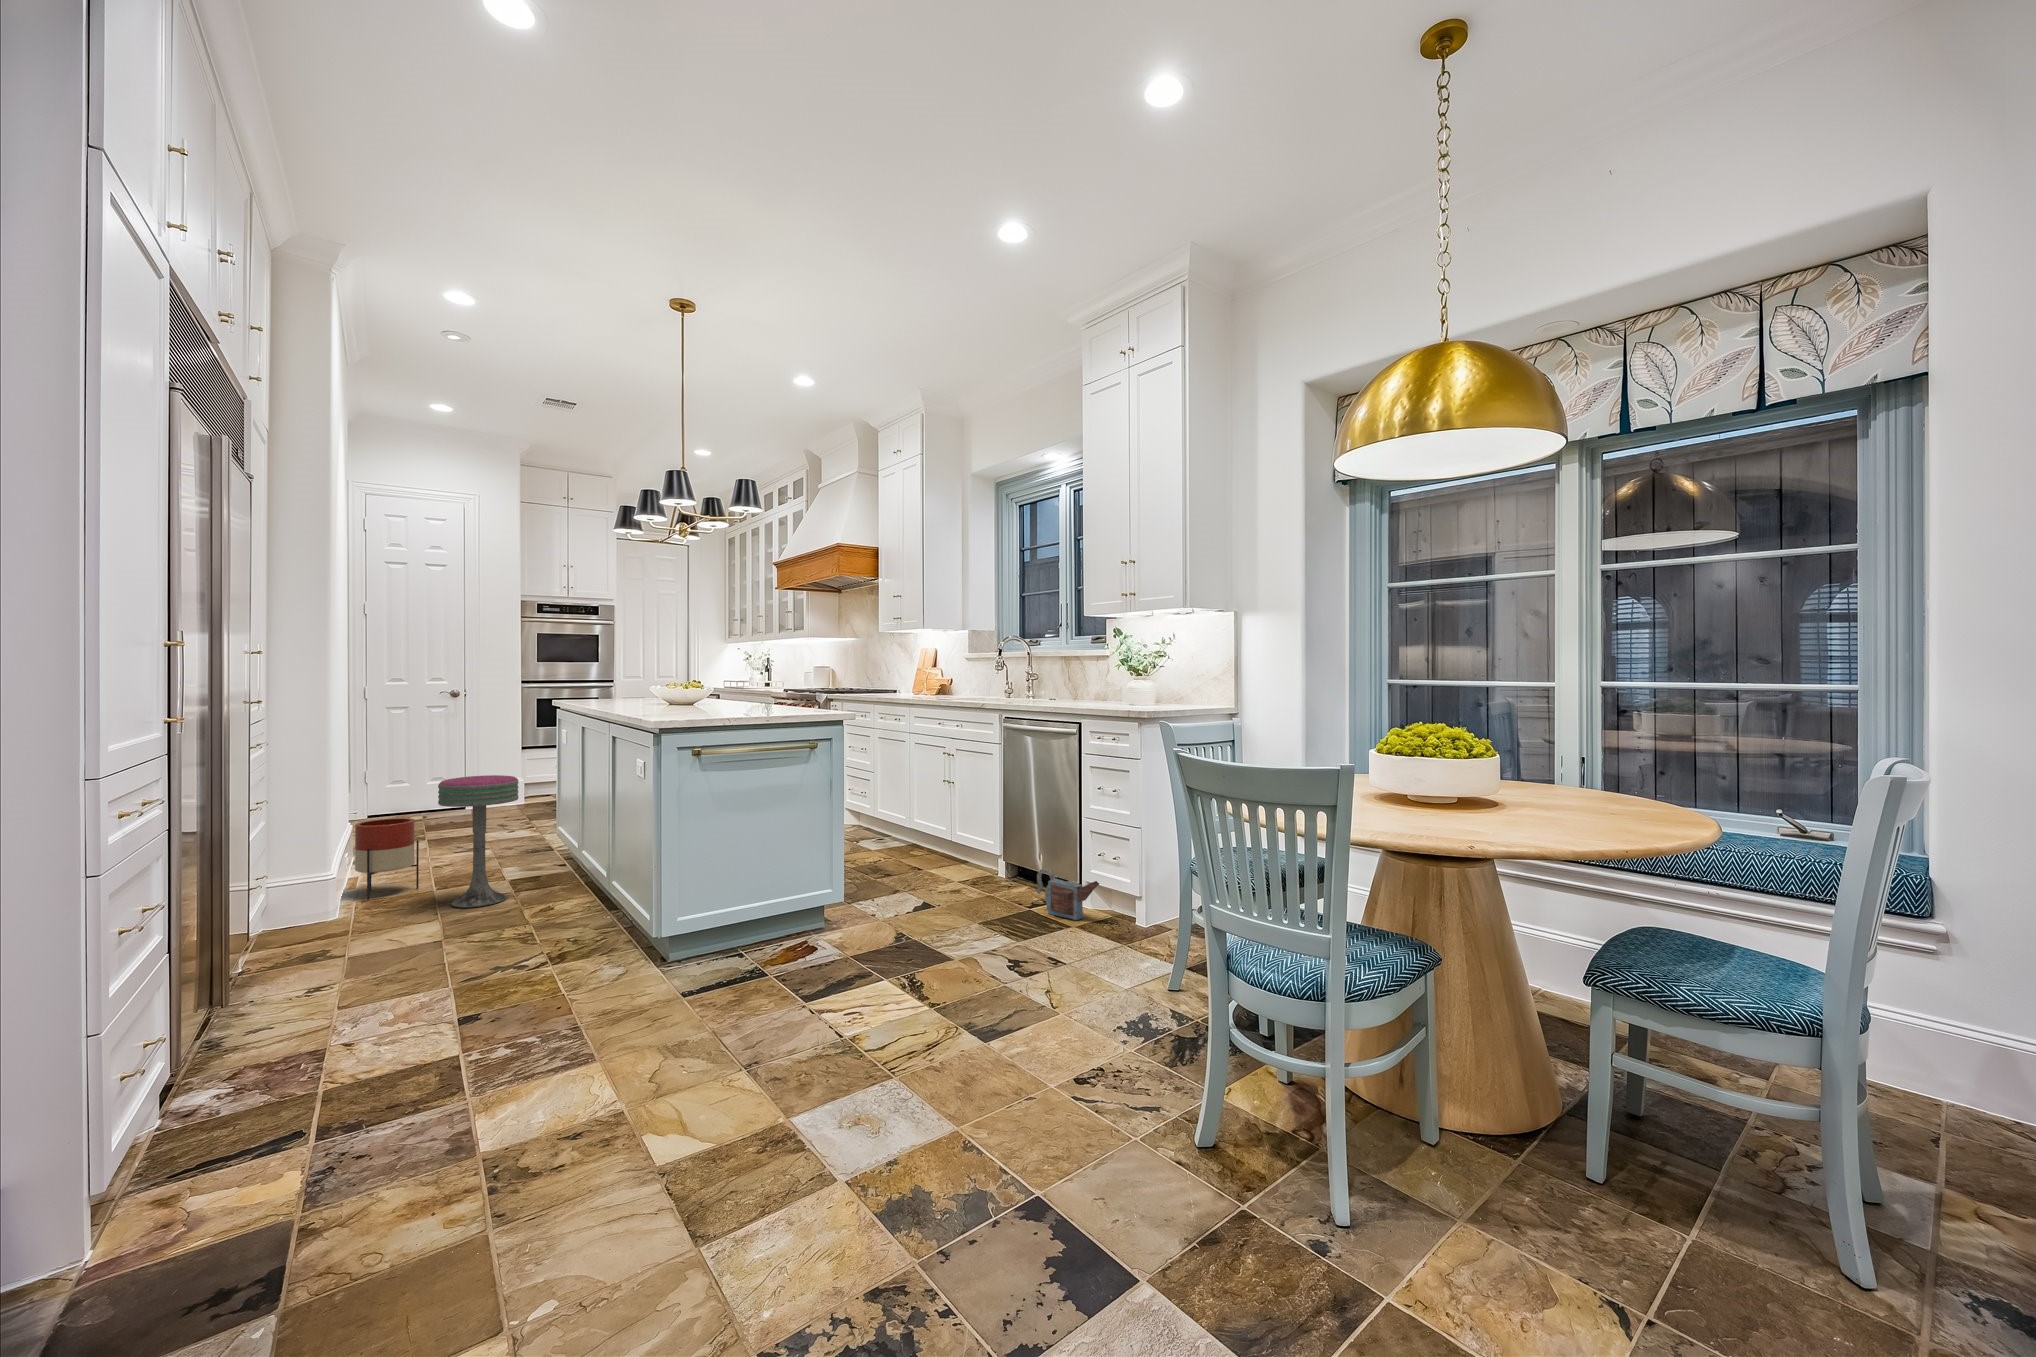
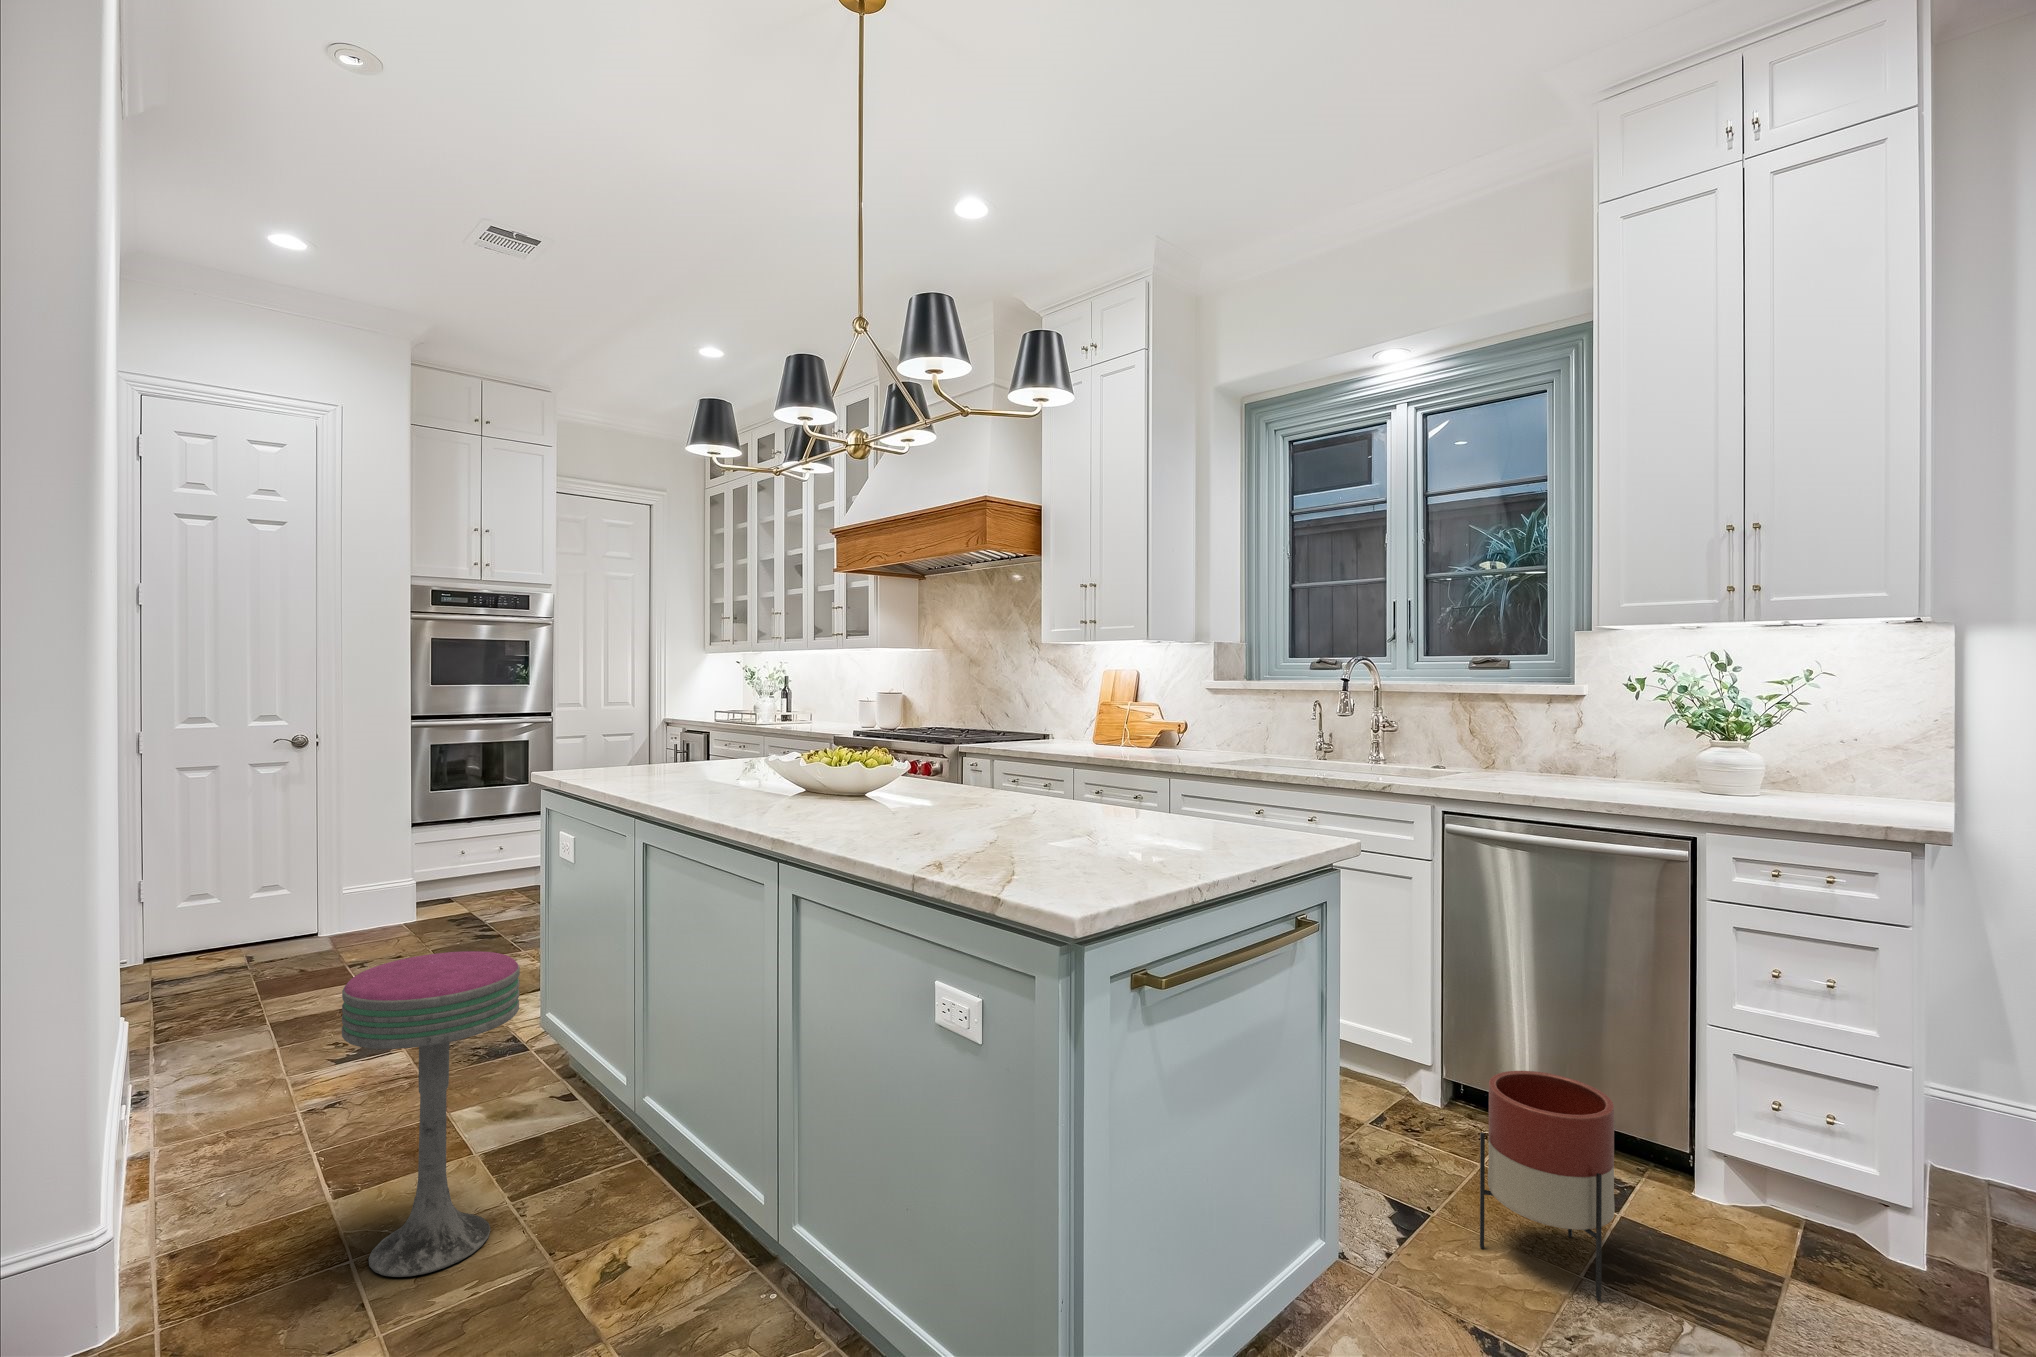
planter: present [355,818,419,900] -> present [1480,1071,1615,1300]
watering can: present [1036,869,1099,920] -> none [1642,1140,1845,1265]

